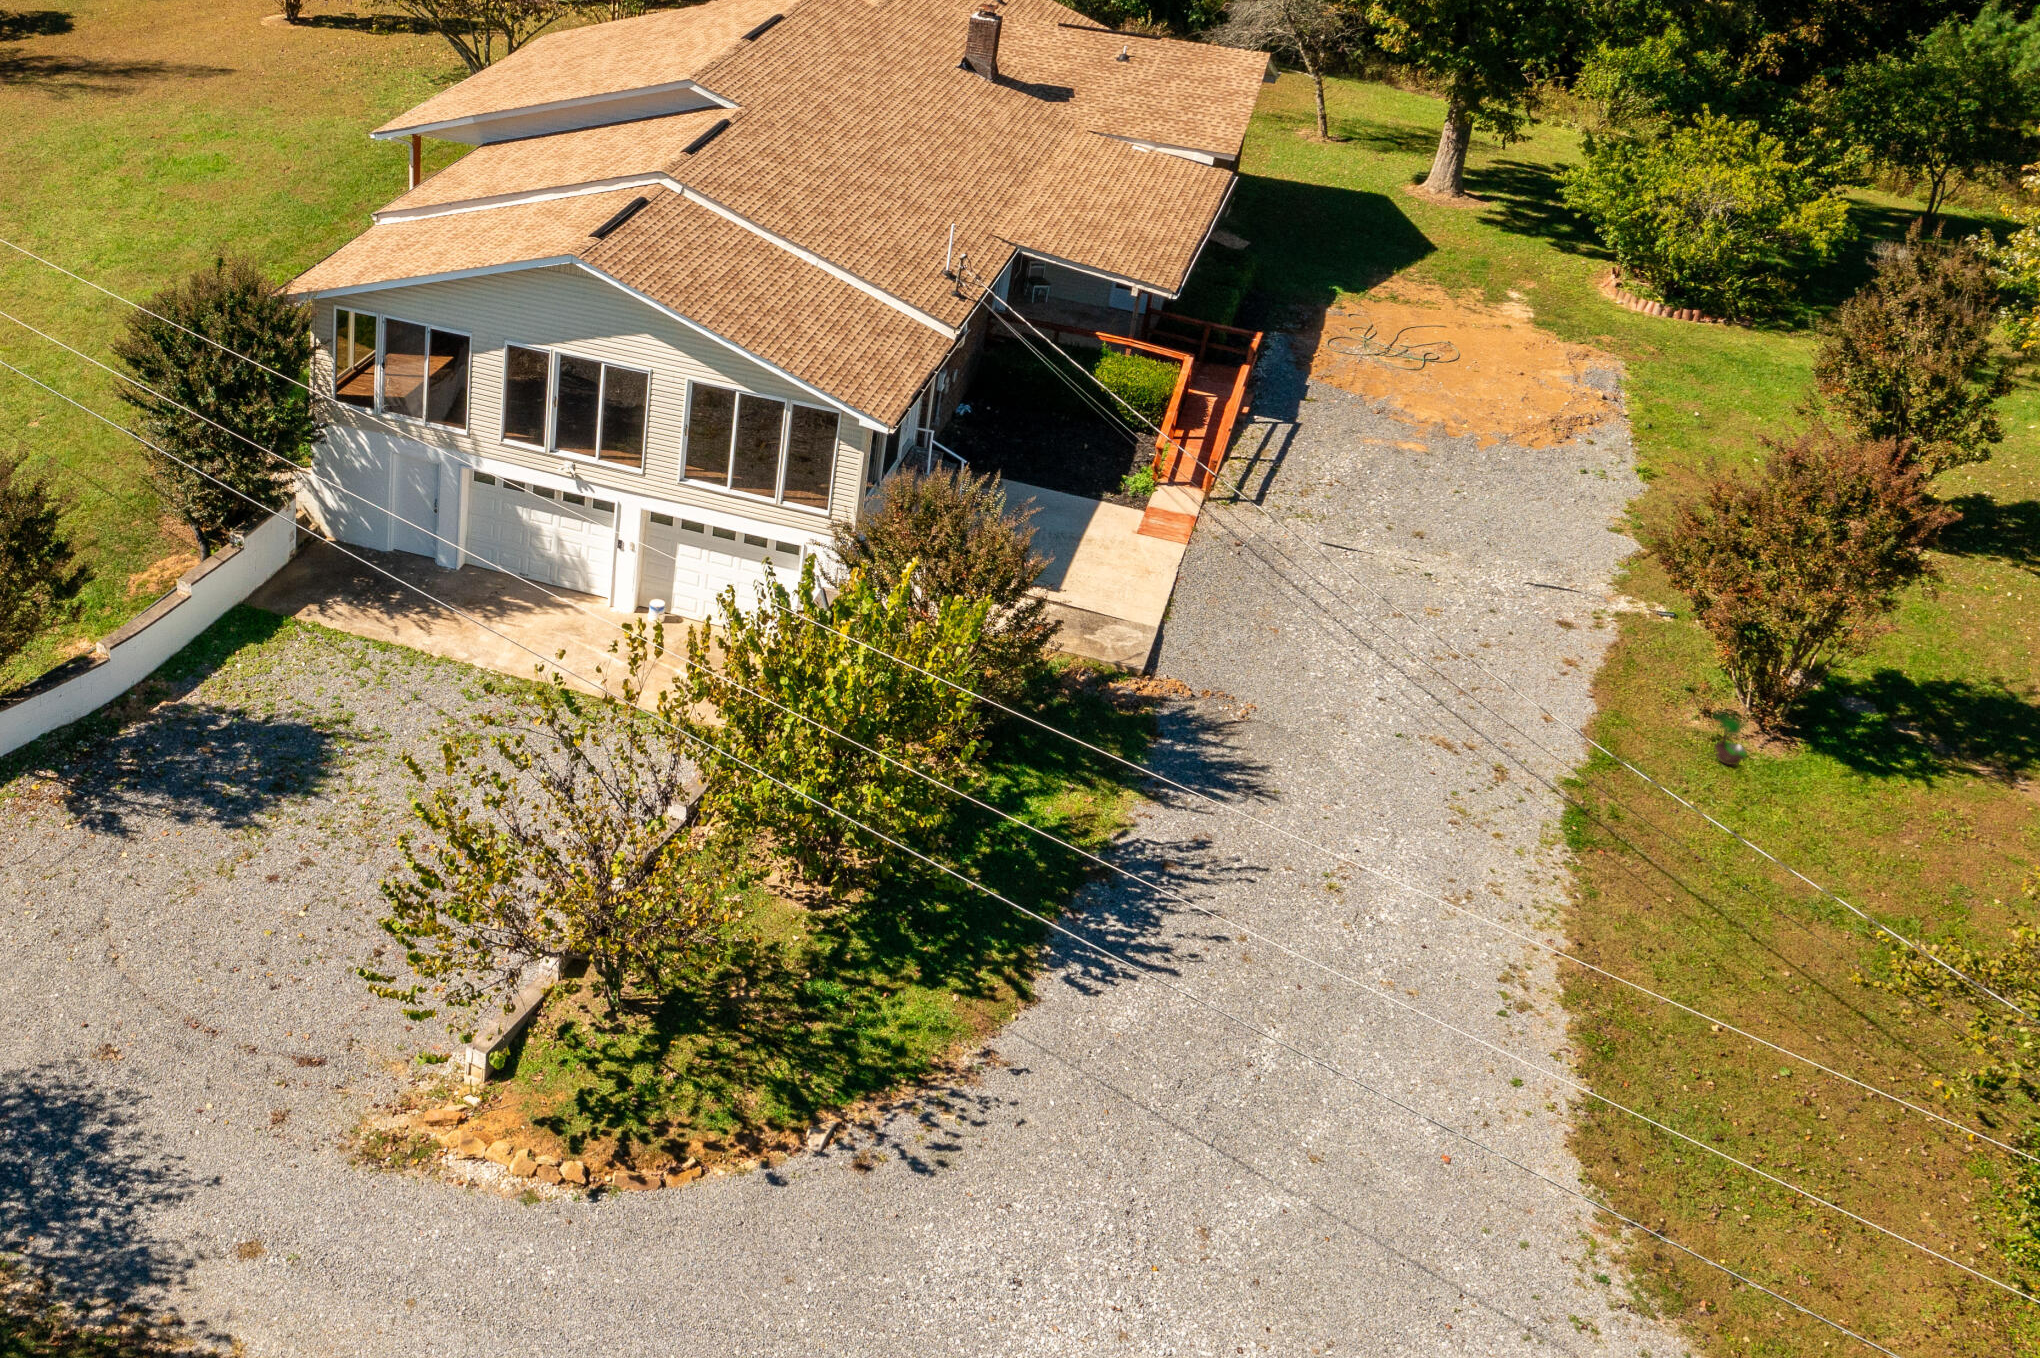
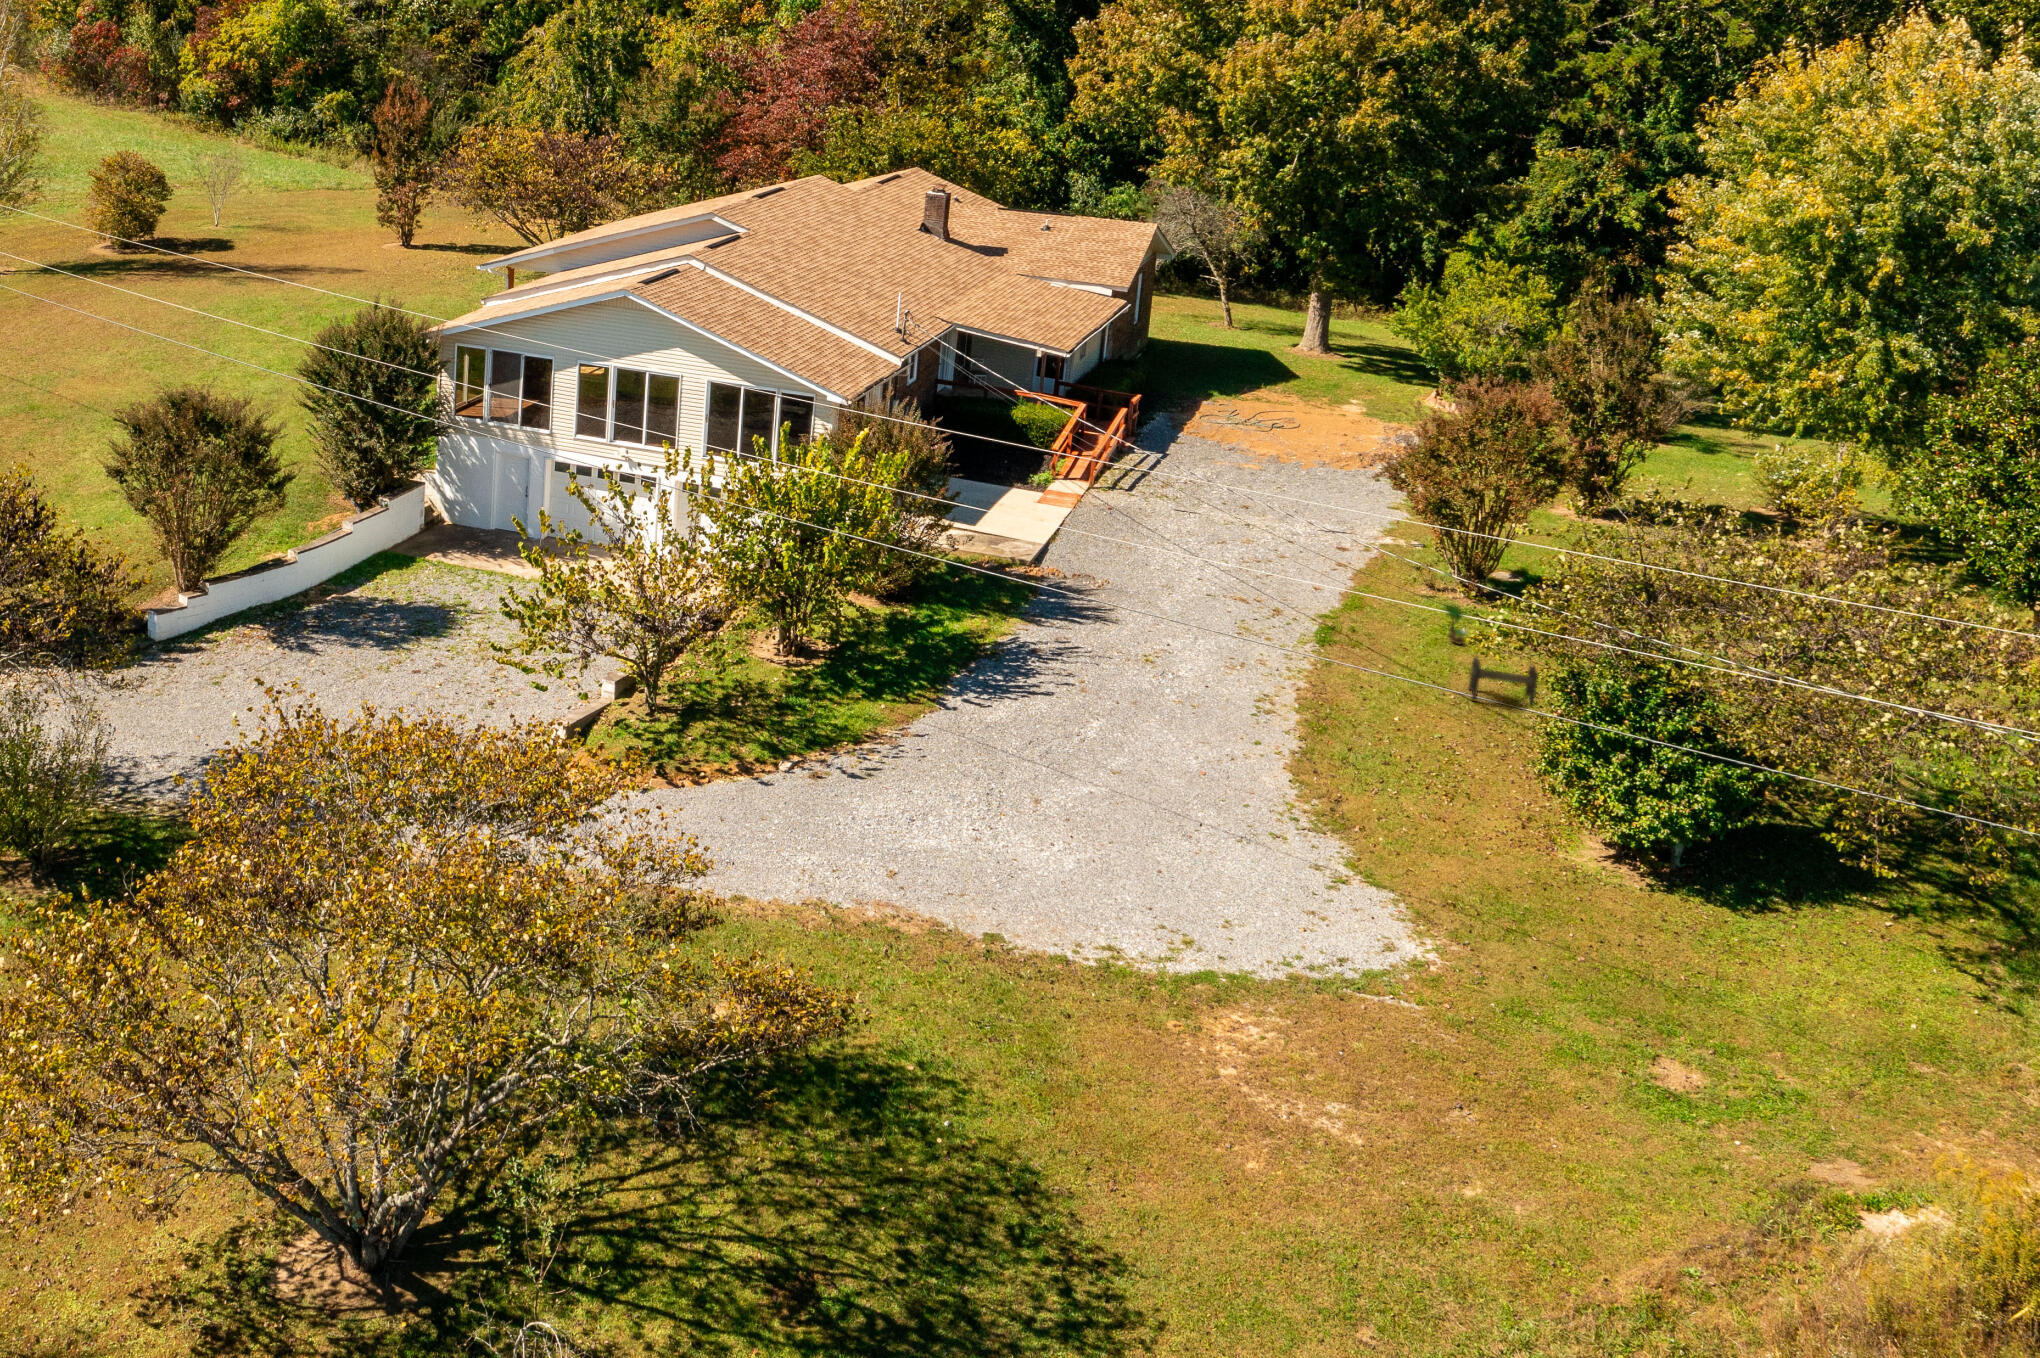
bench: none [1764,827,1881,912] -> present [1469,657,1538,707]

